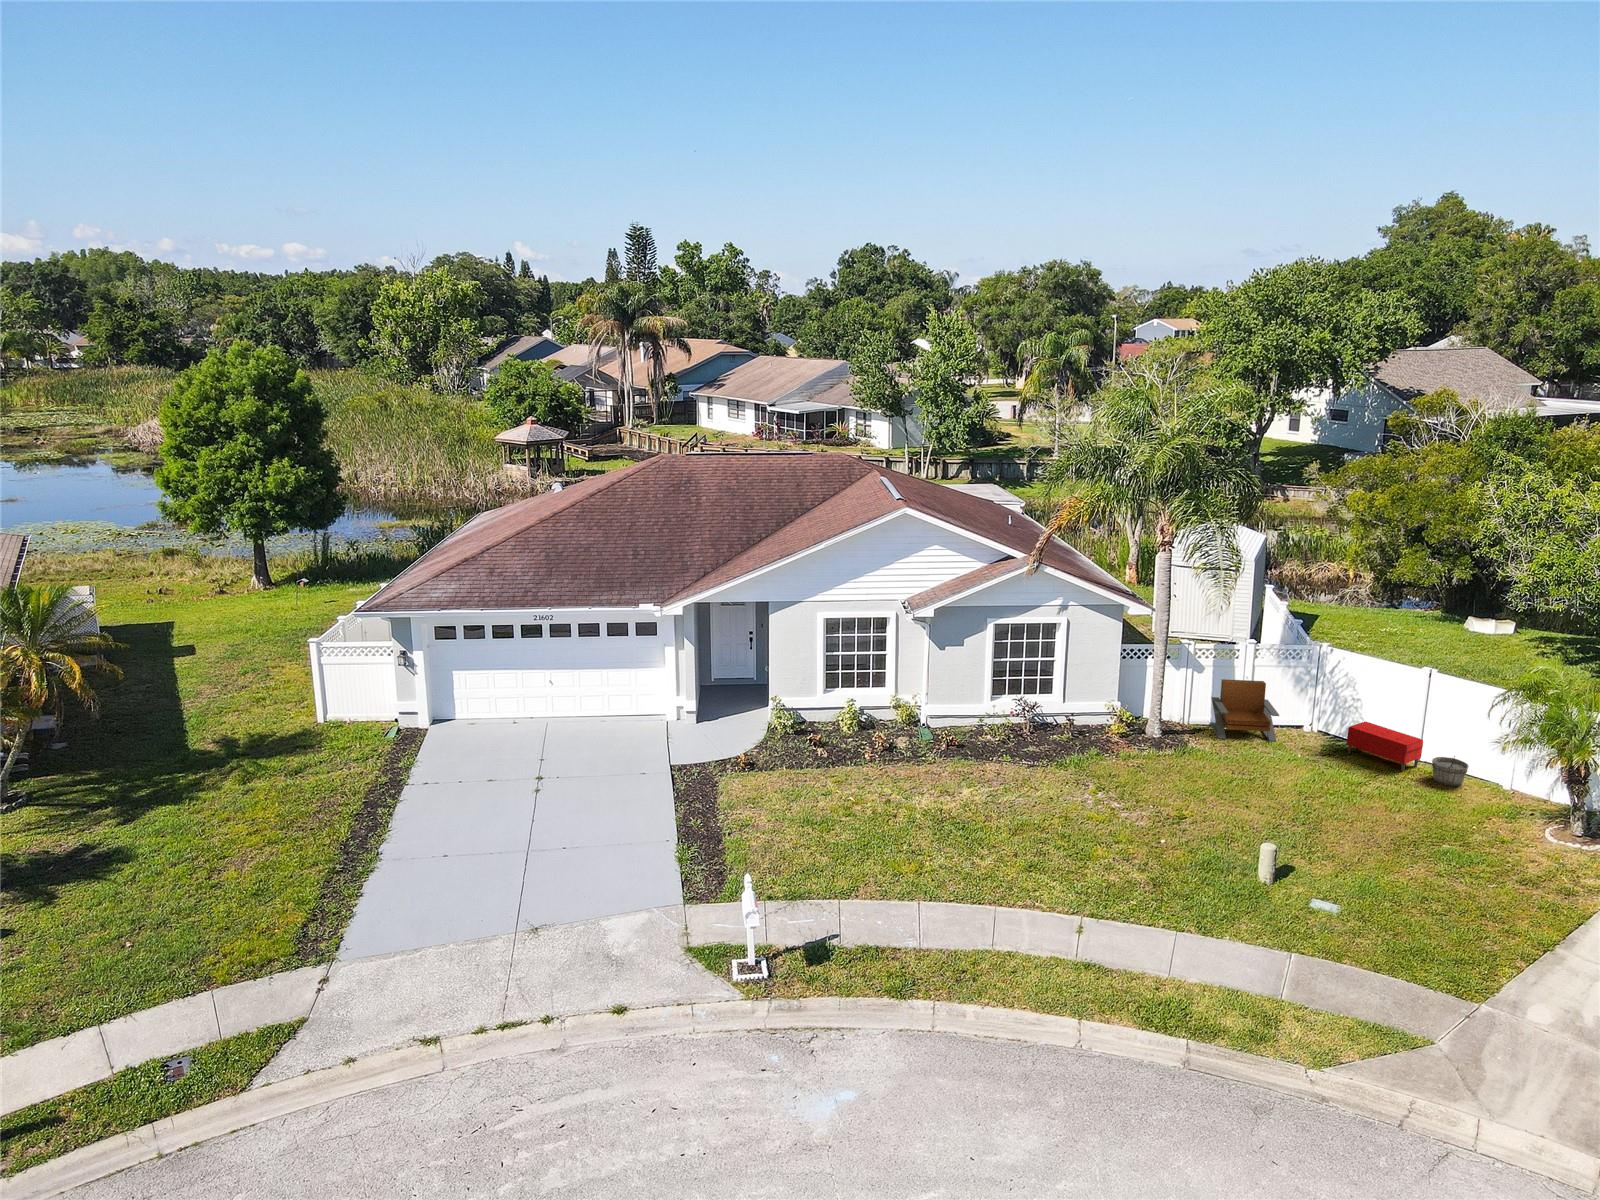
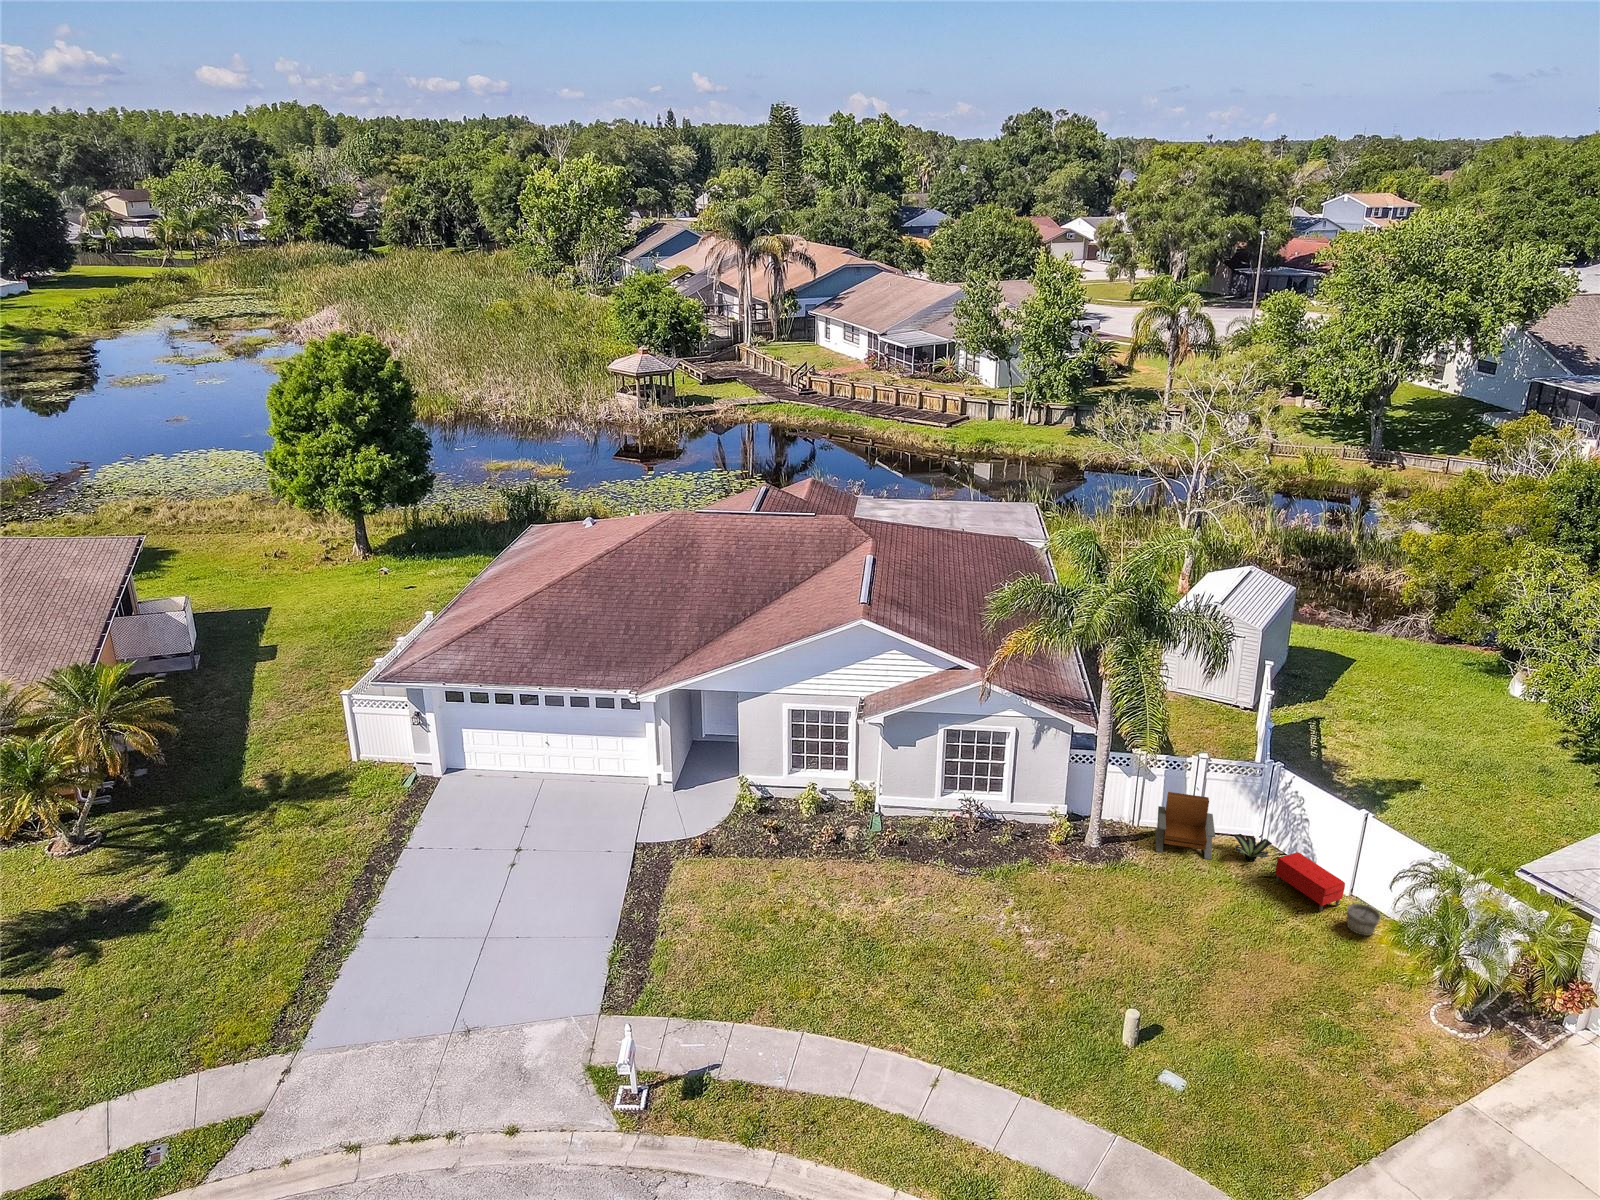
potted plant: none [1293,716,1335,741] -> present [1234,834,1272,862]

